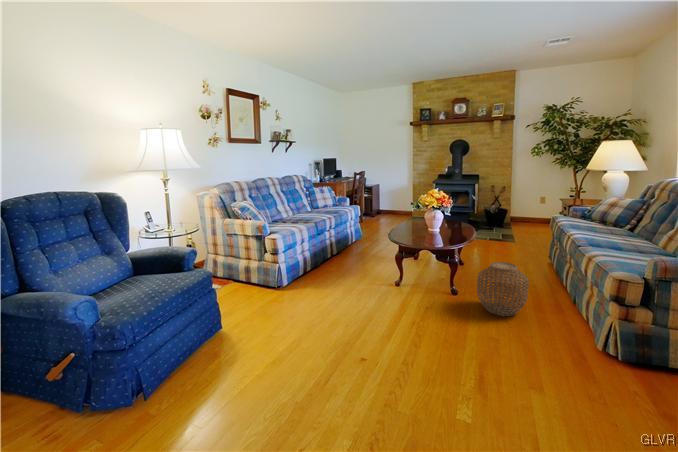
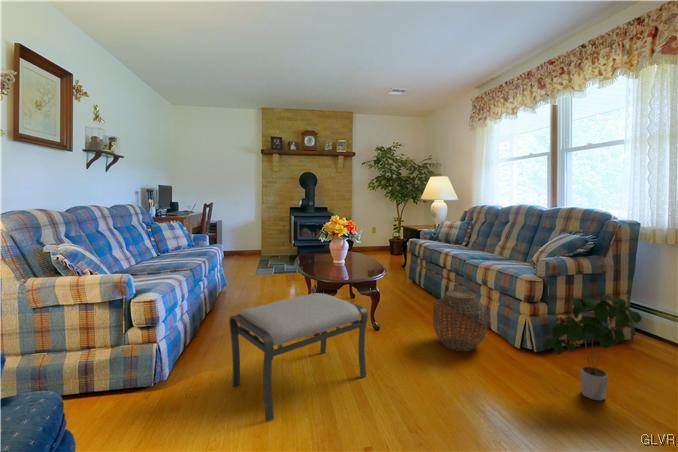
ottoman: none [313,248,399,317] -> present [229,293,368,421]
potted plant: none [530,277,641,374] -> present [545,295,642,401]

